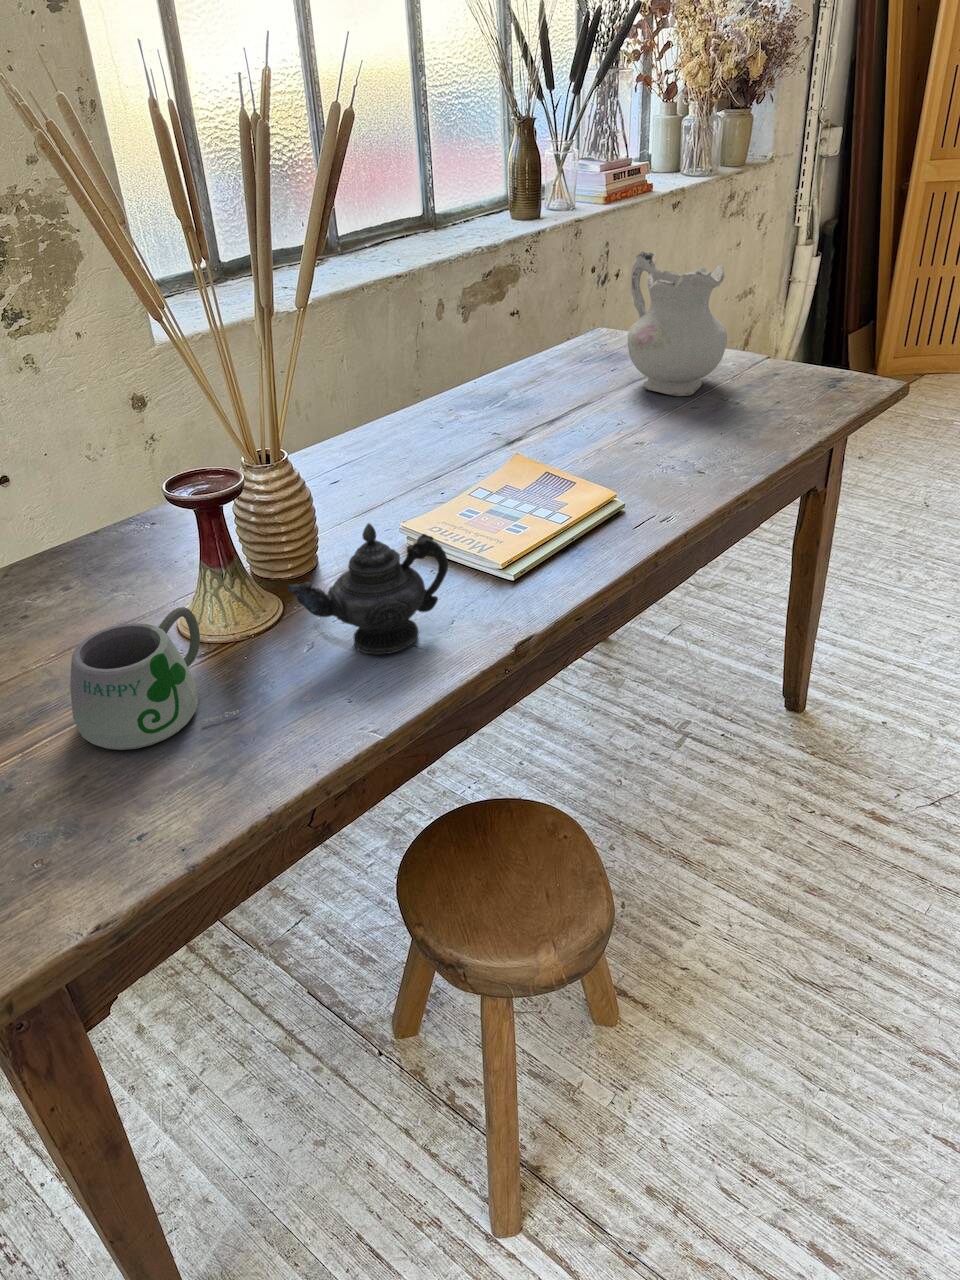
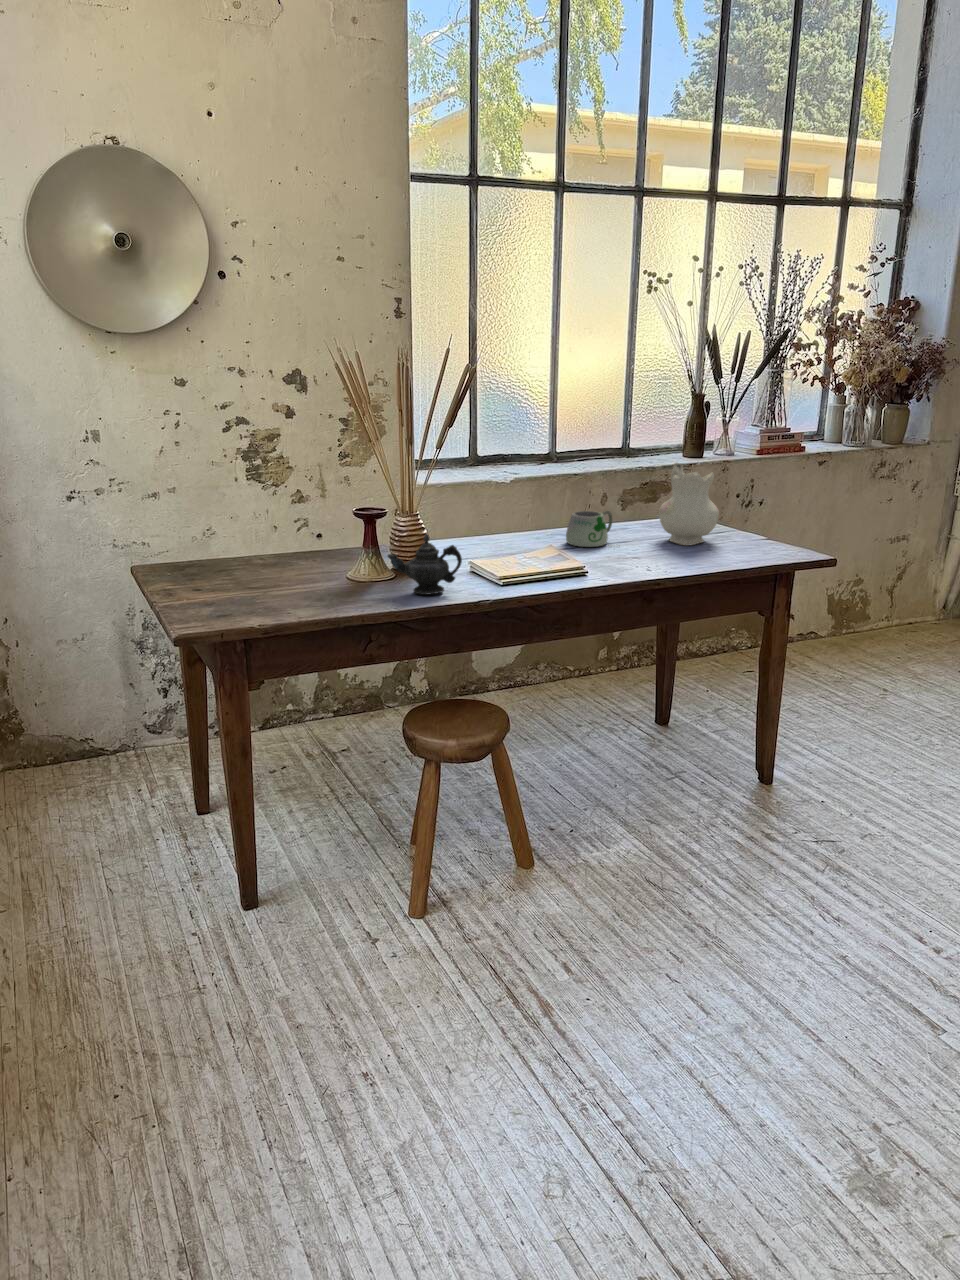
mug: present [70,607,239,750] -> present [566,511,612,547]

